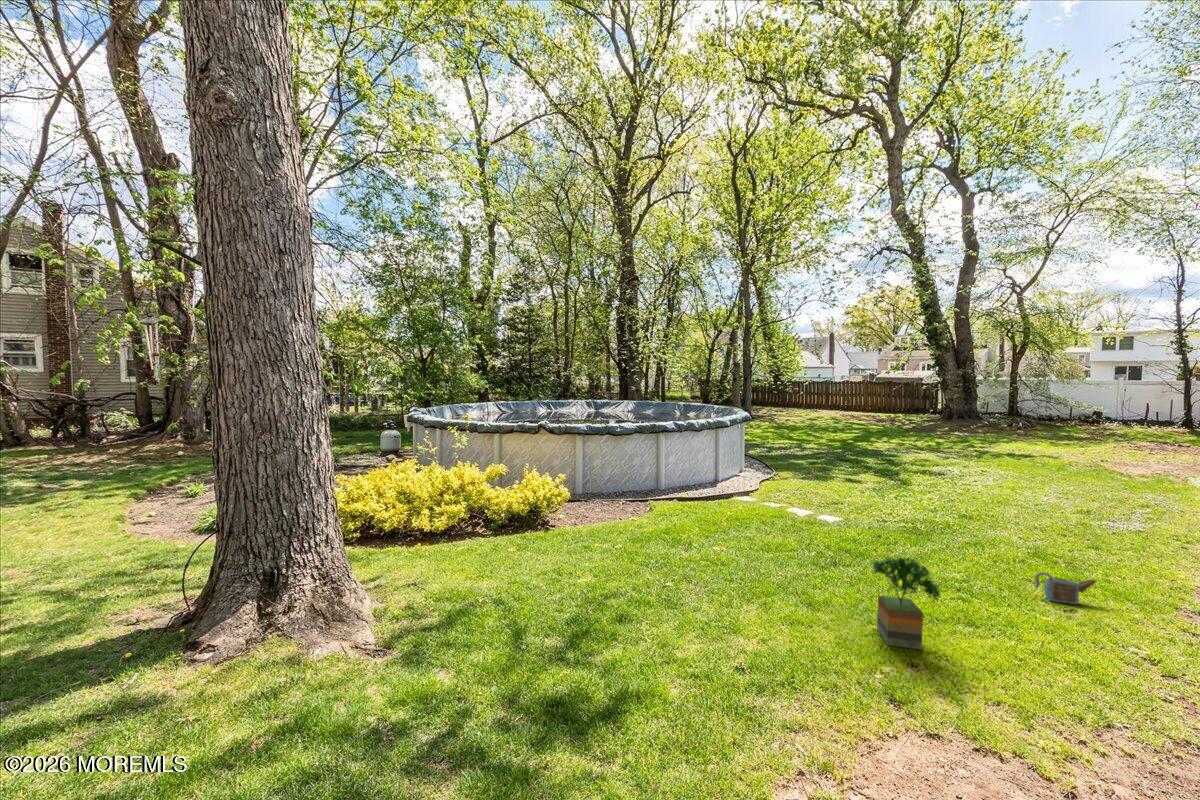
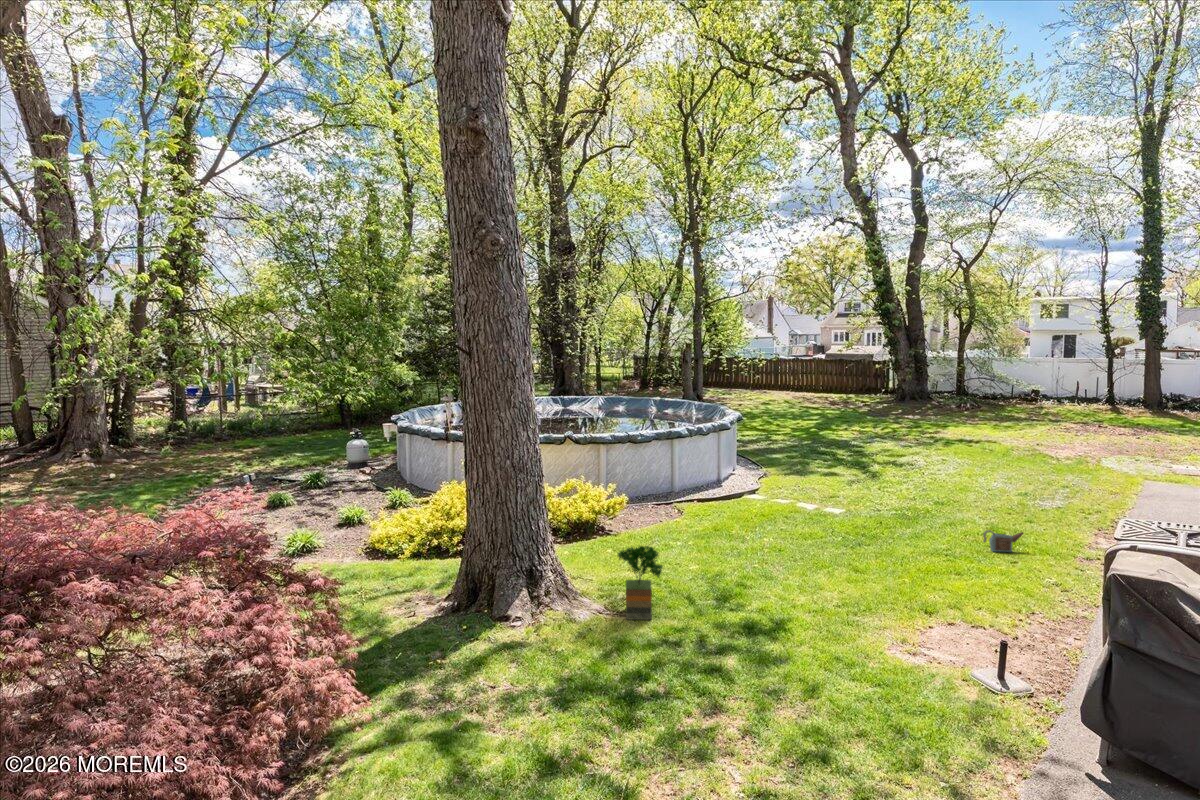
potted tree: present [873,558,941,649] -> present [617,546,663,620]

